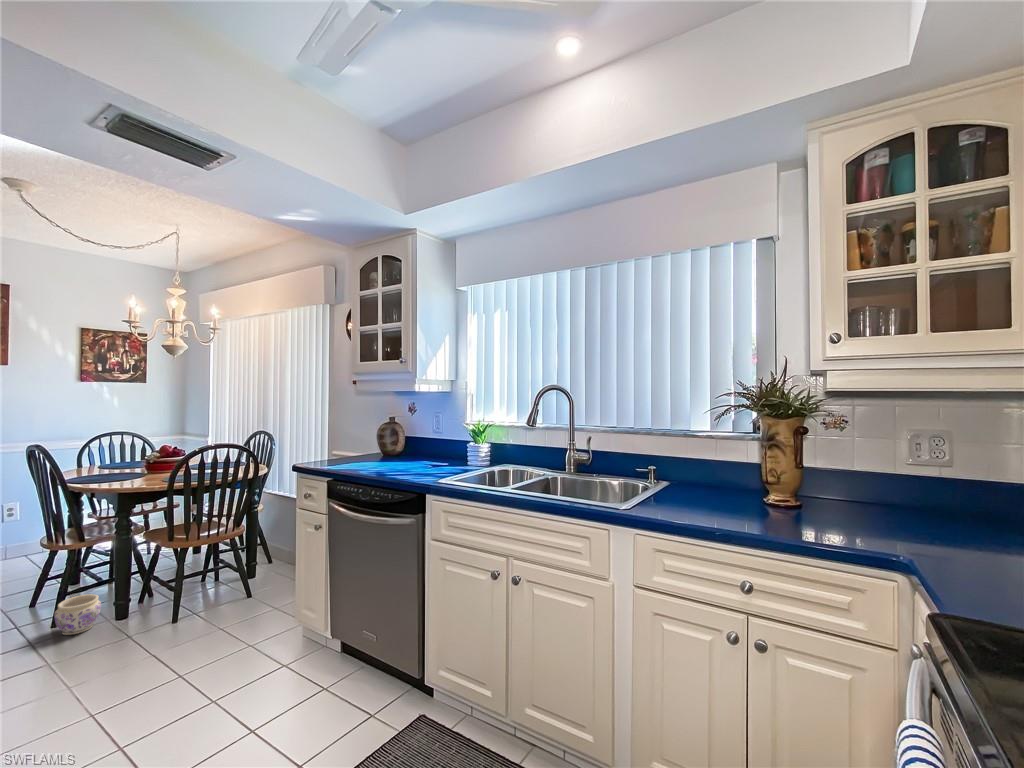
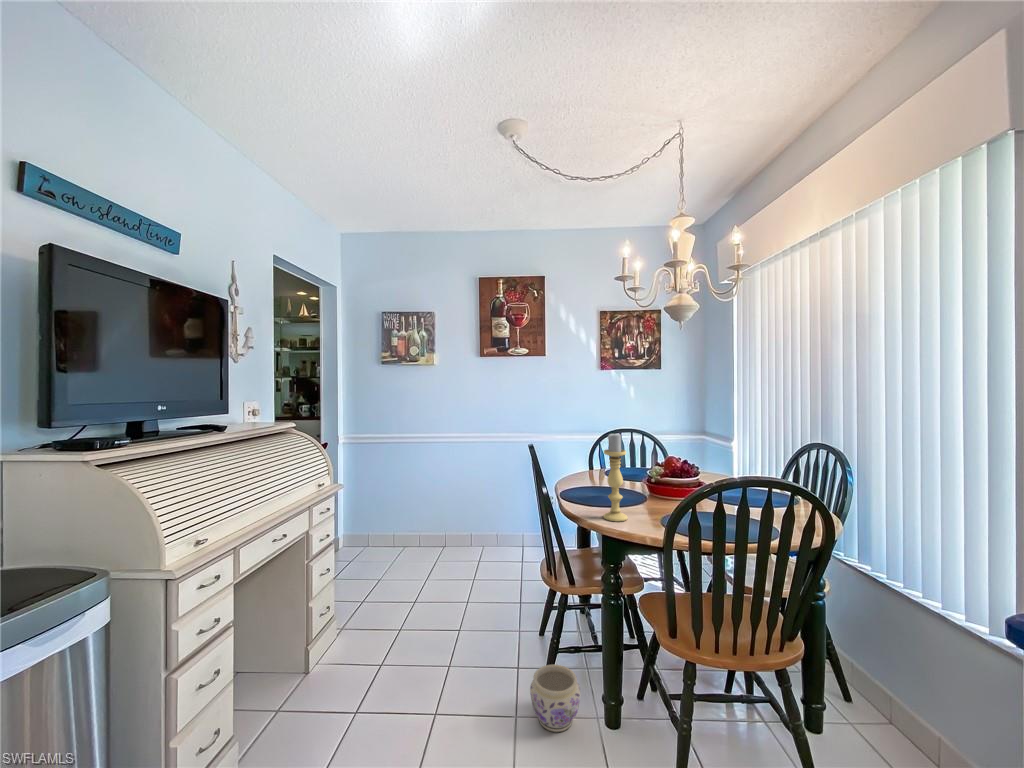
candle holder: none [122,431,142,487] -> present [604,433,628,521]

